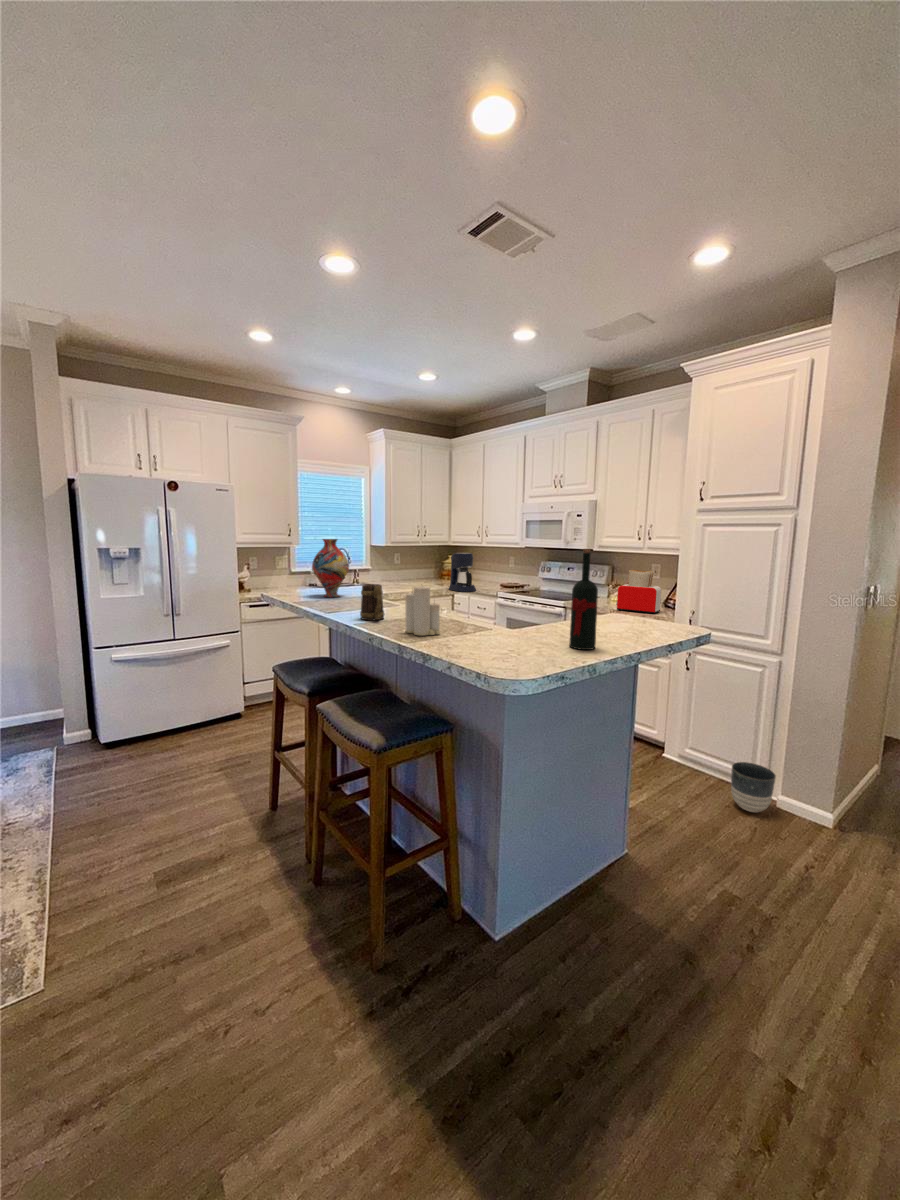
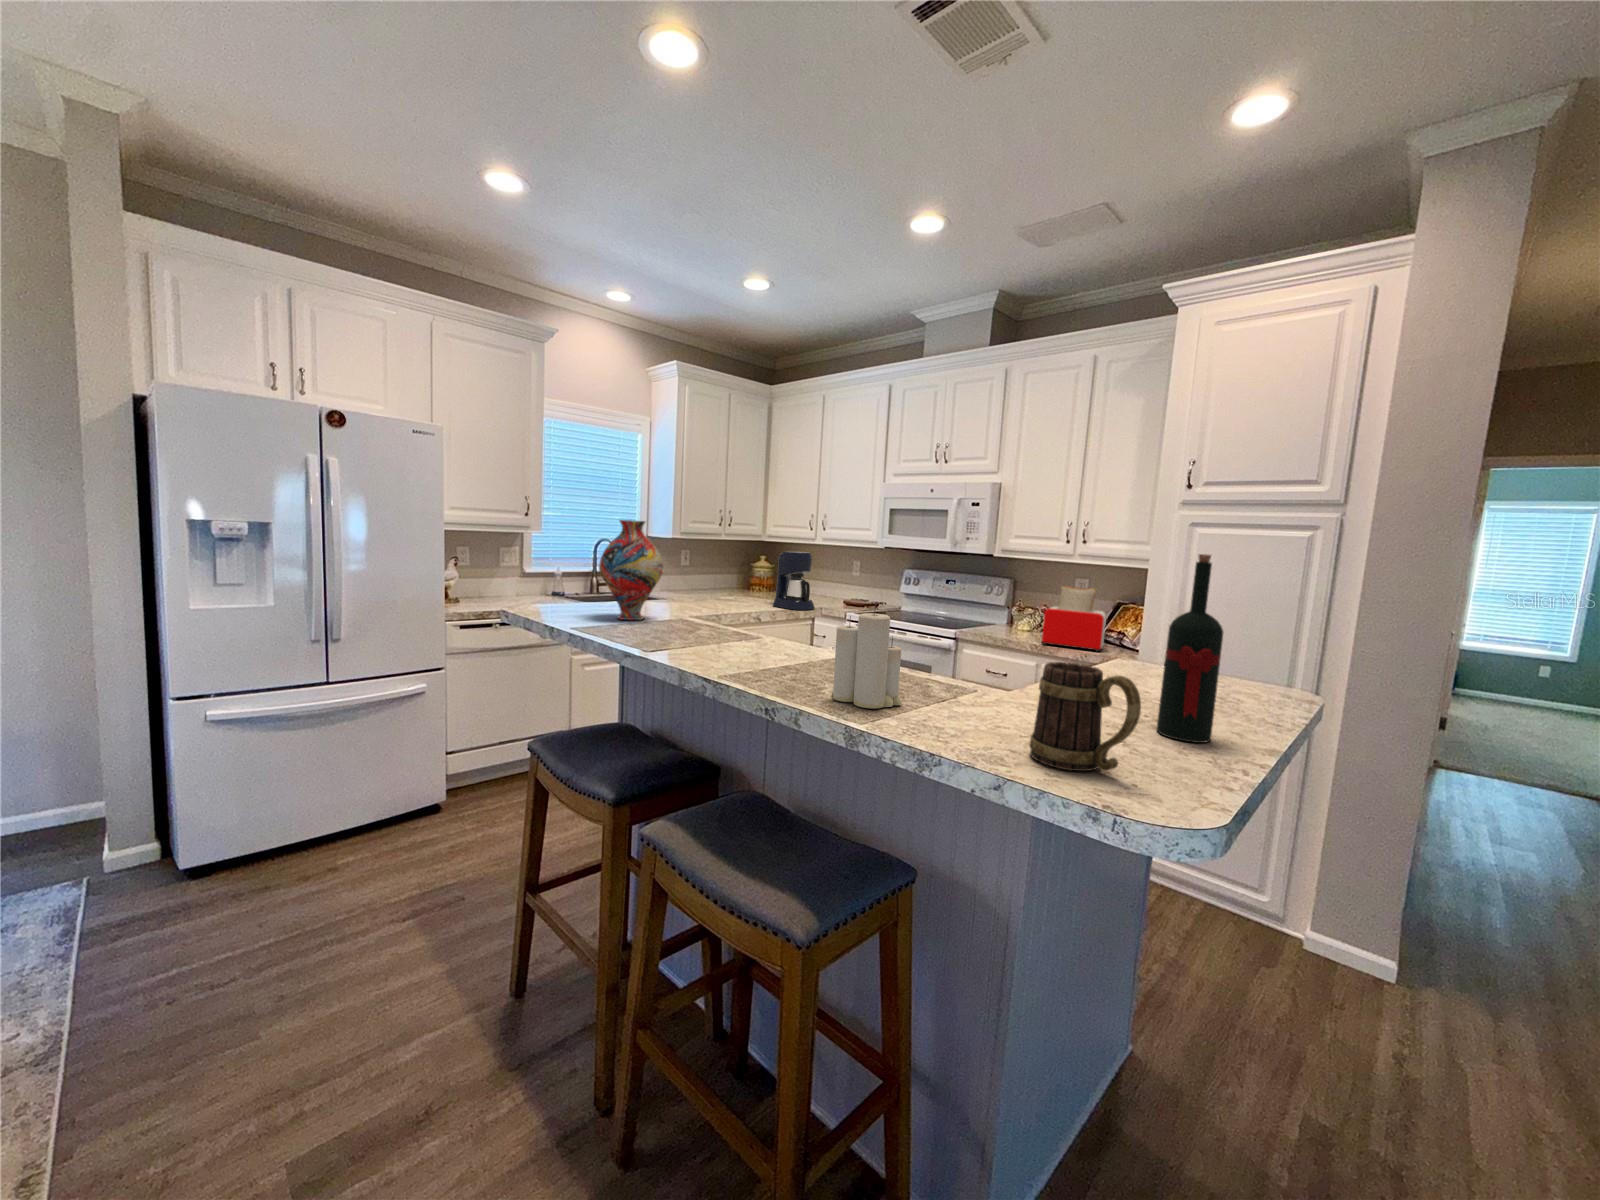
mug: present [360,584,384,620] -> present [1029,662,1141,771]
planter: present [731,762,776,812] -> none [1238,879,1309,958]

